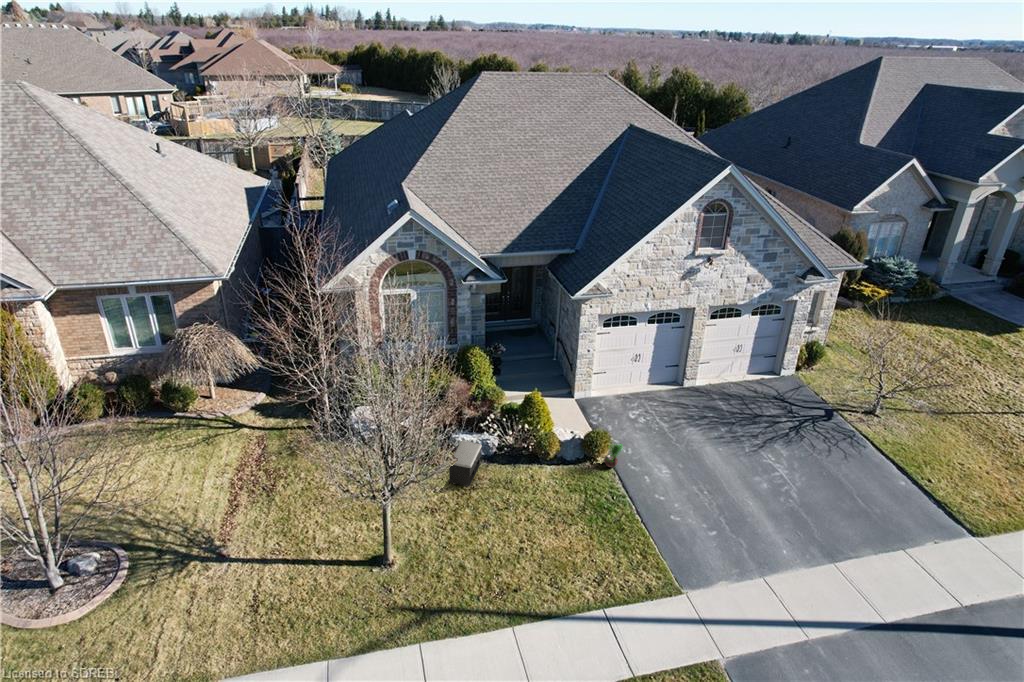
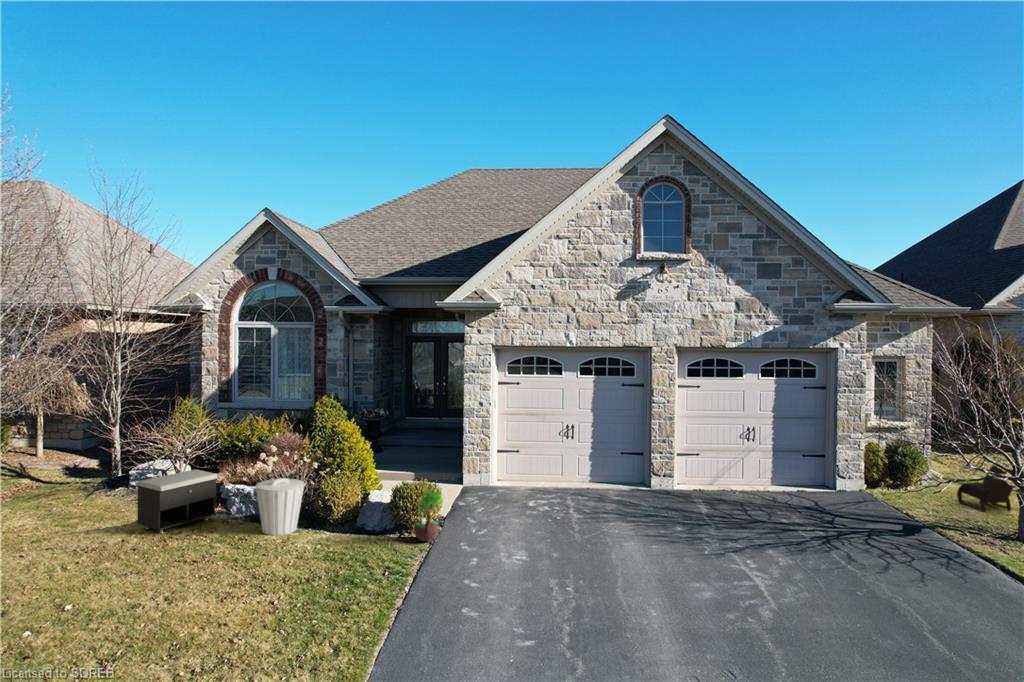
lounge chair: none [843,361,880,385] -> present [957,465,1014,511]
trash can: none [514,441,541,476] -> present [256,478,304,535]

